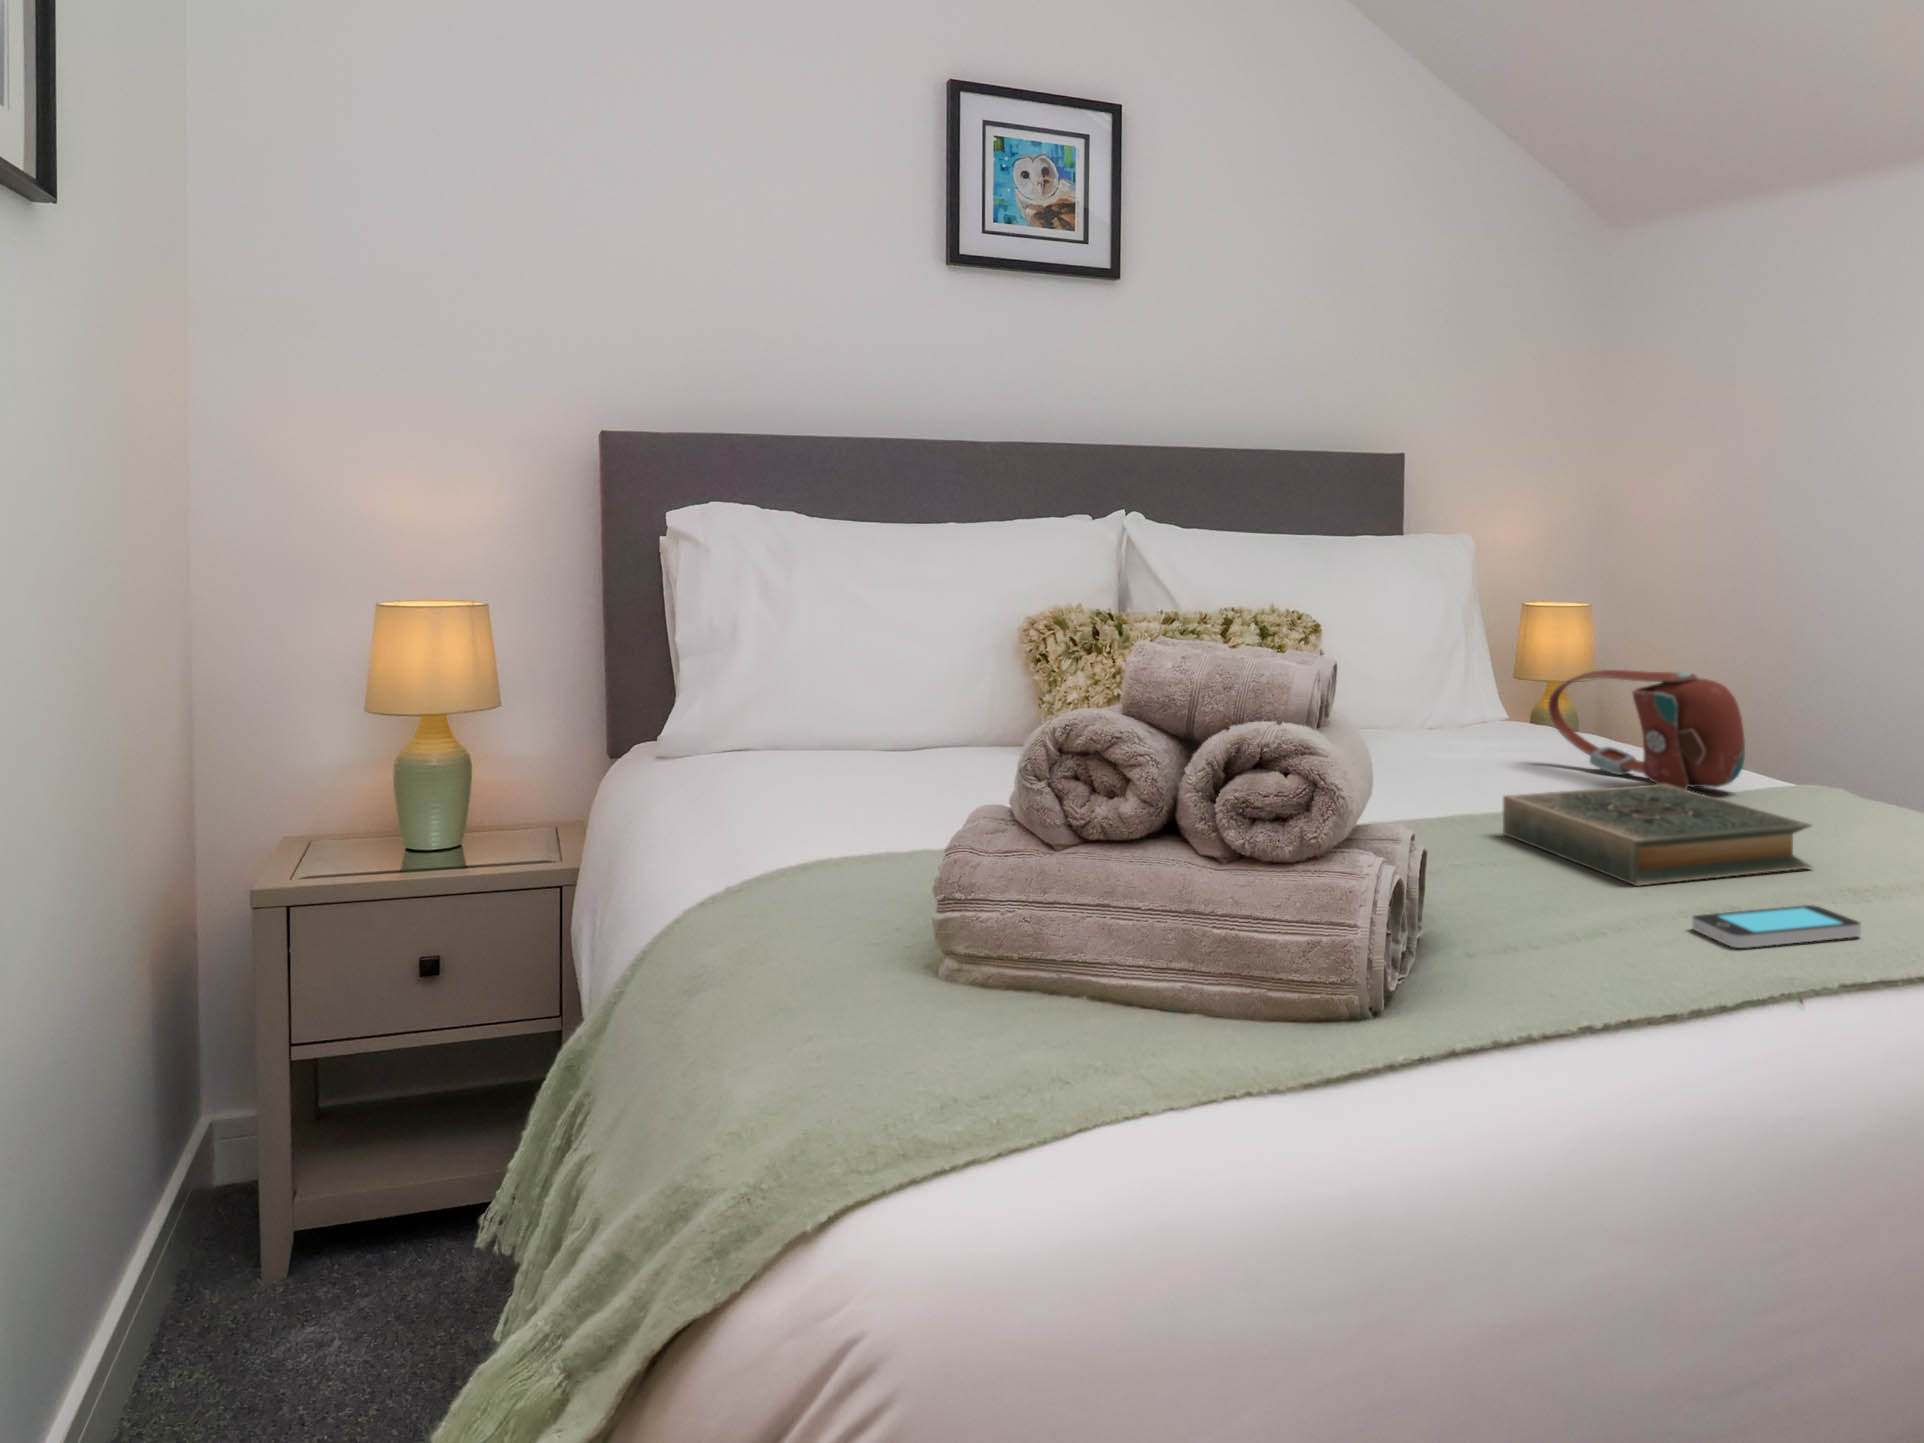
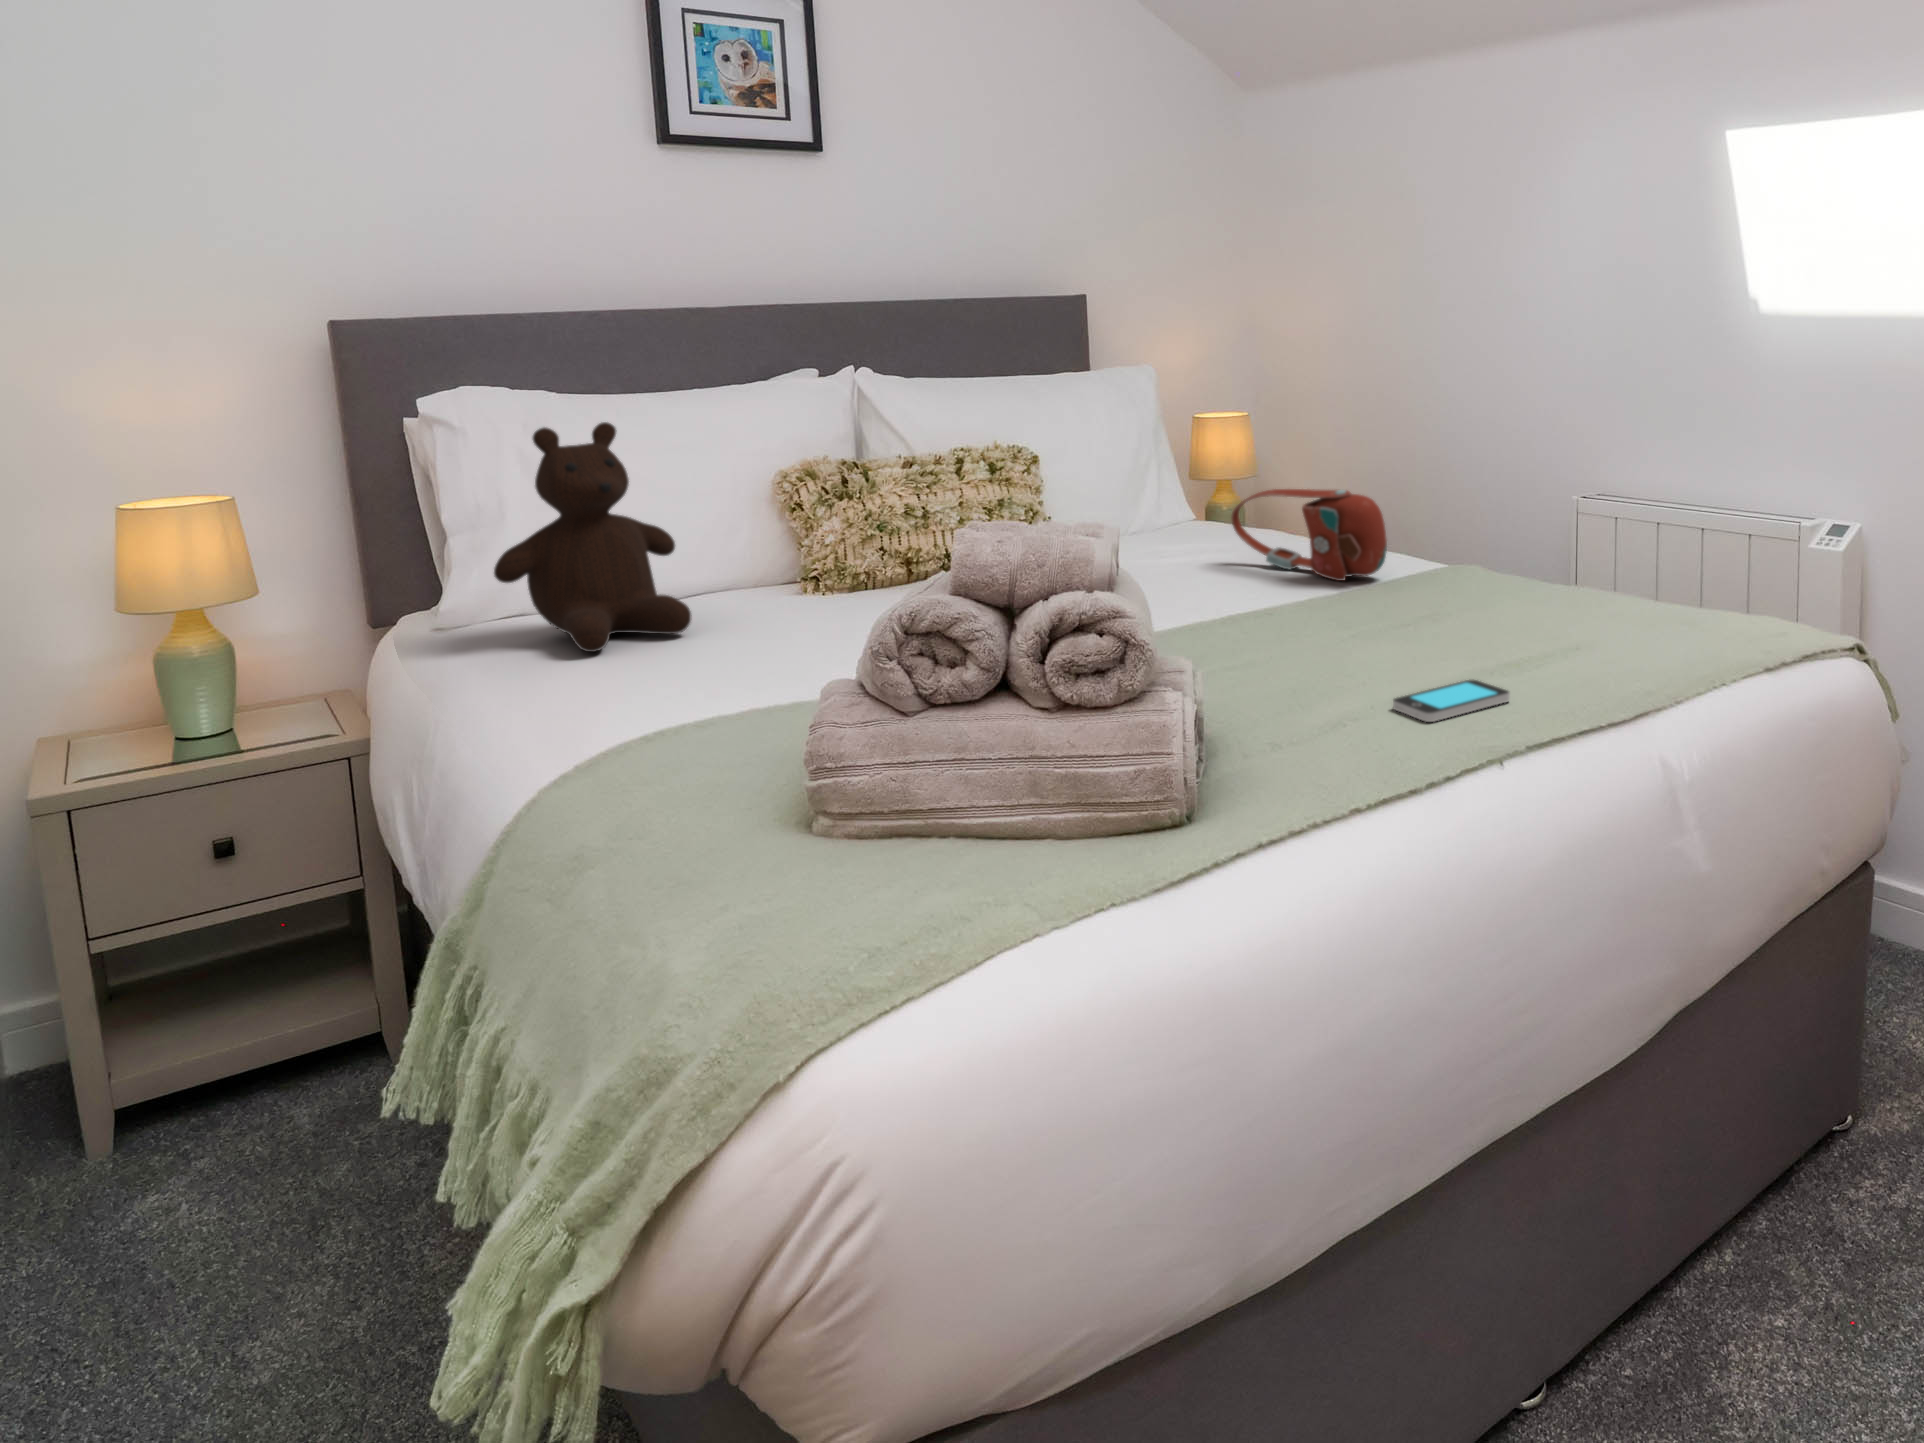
teddy bear: none [709,541,902,789] -> present [494,422,691,652]
hardback book: present [1503,784,1811,886] -> none [1223,583,1458,674]

